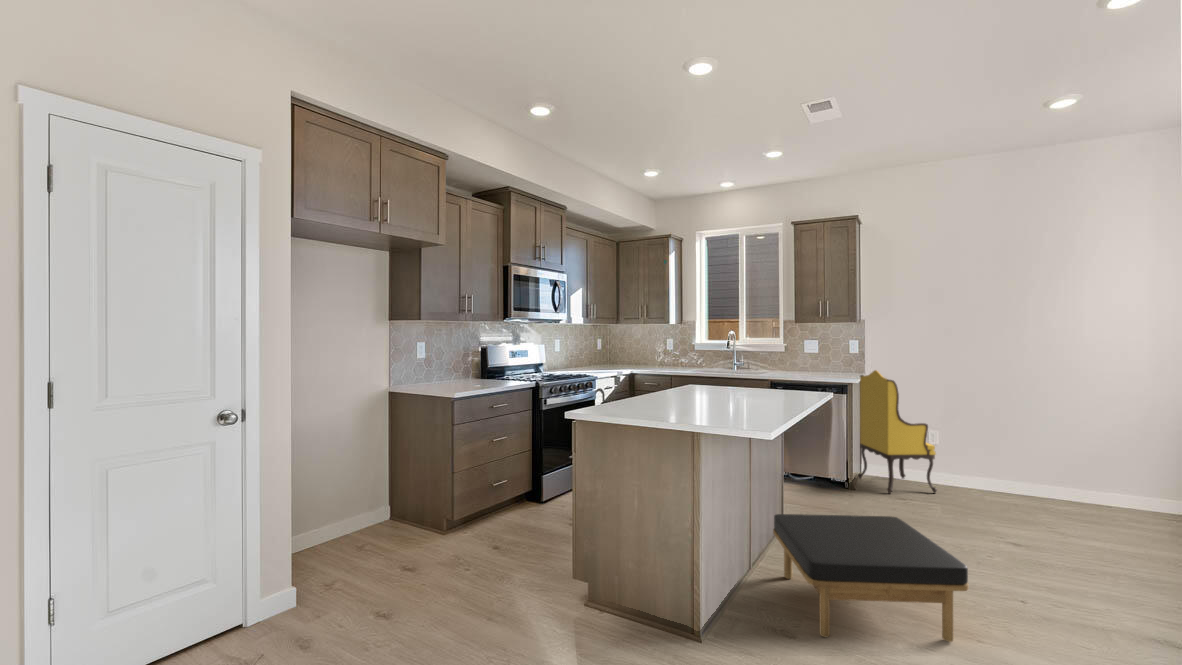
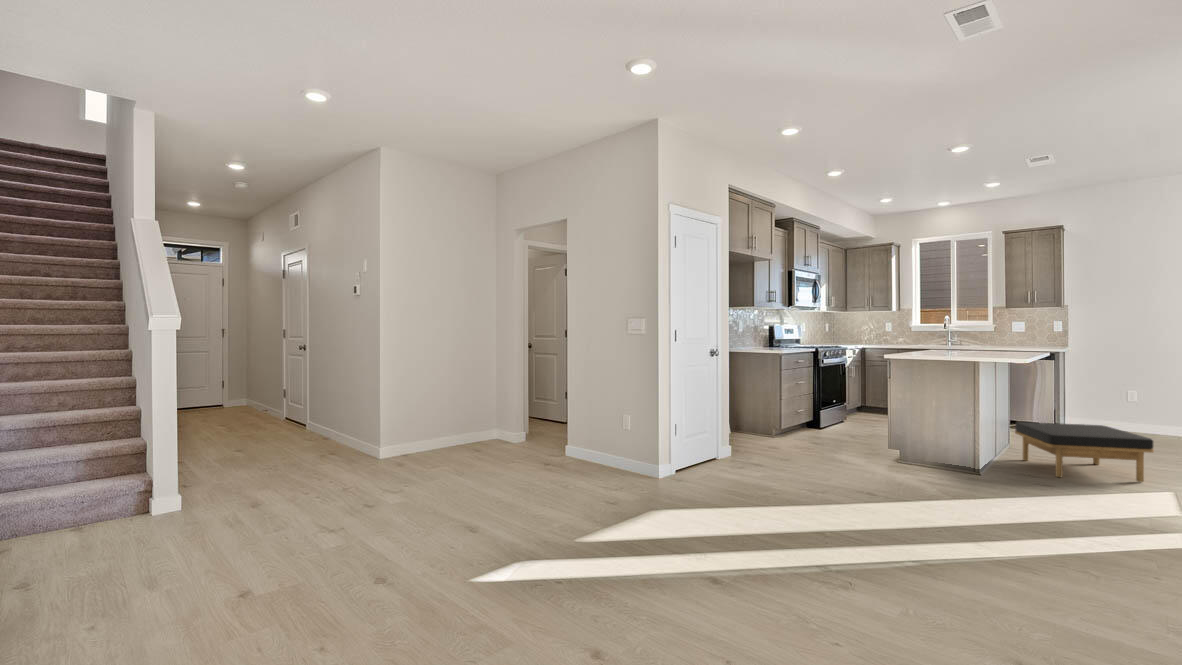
armchair: present [858,370,937,494] -> none [1062,343,1133,435]

